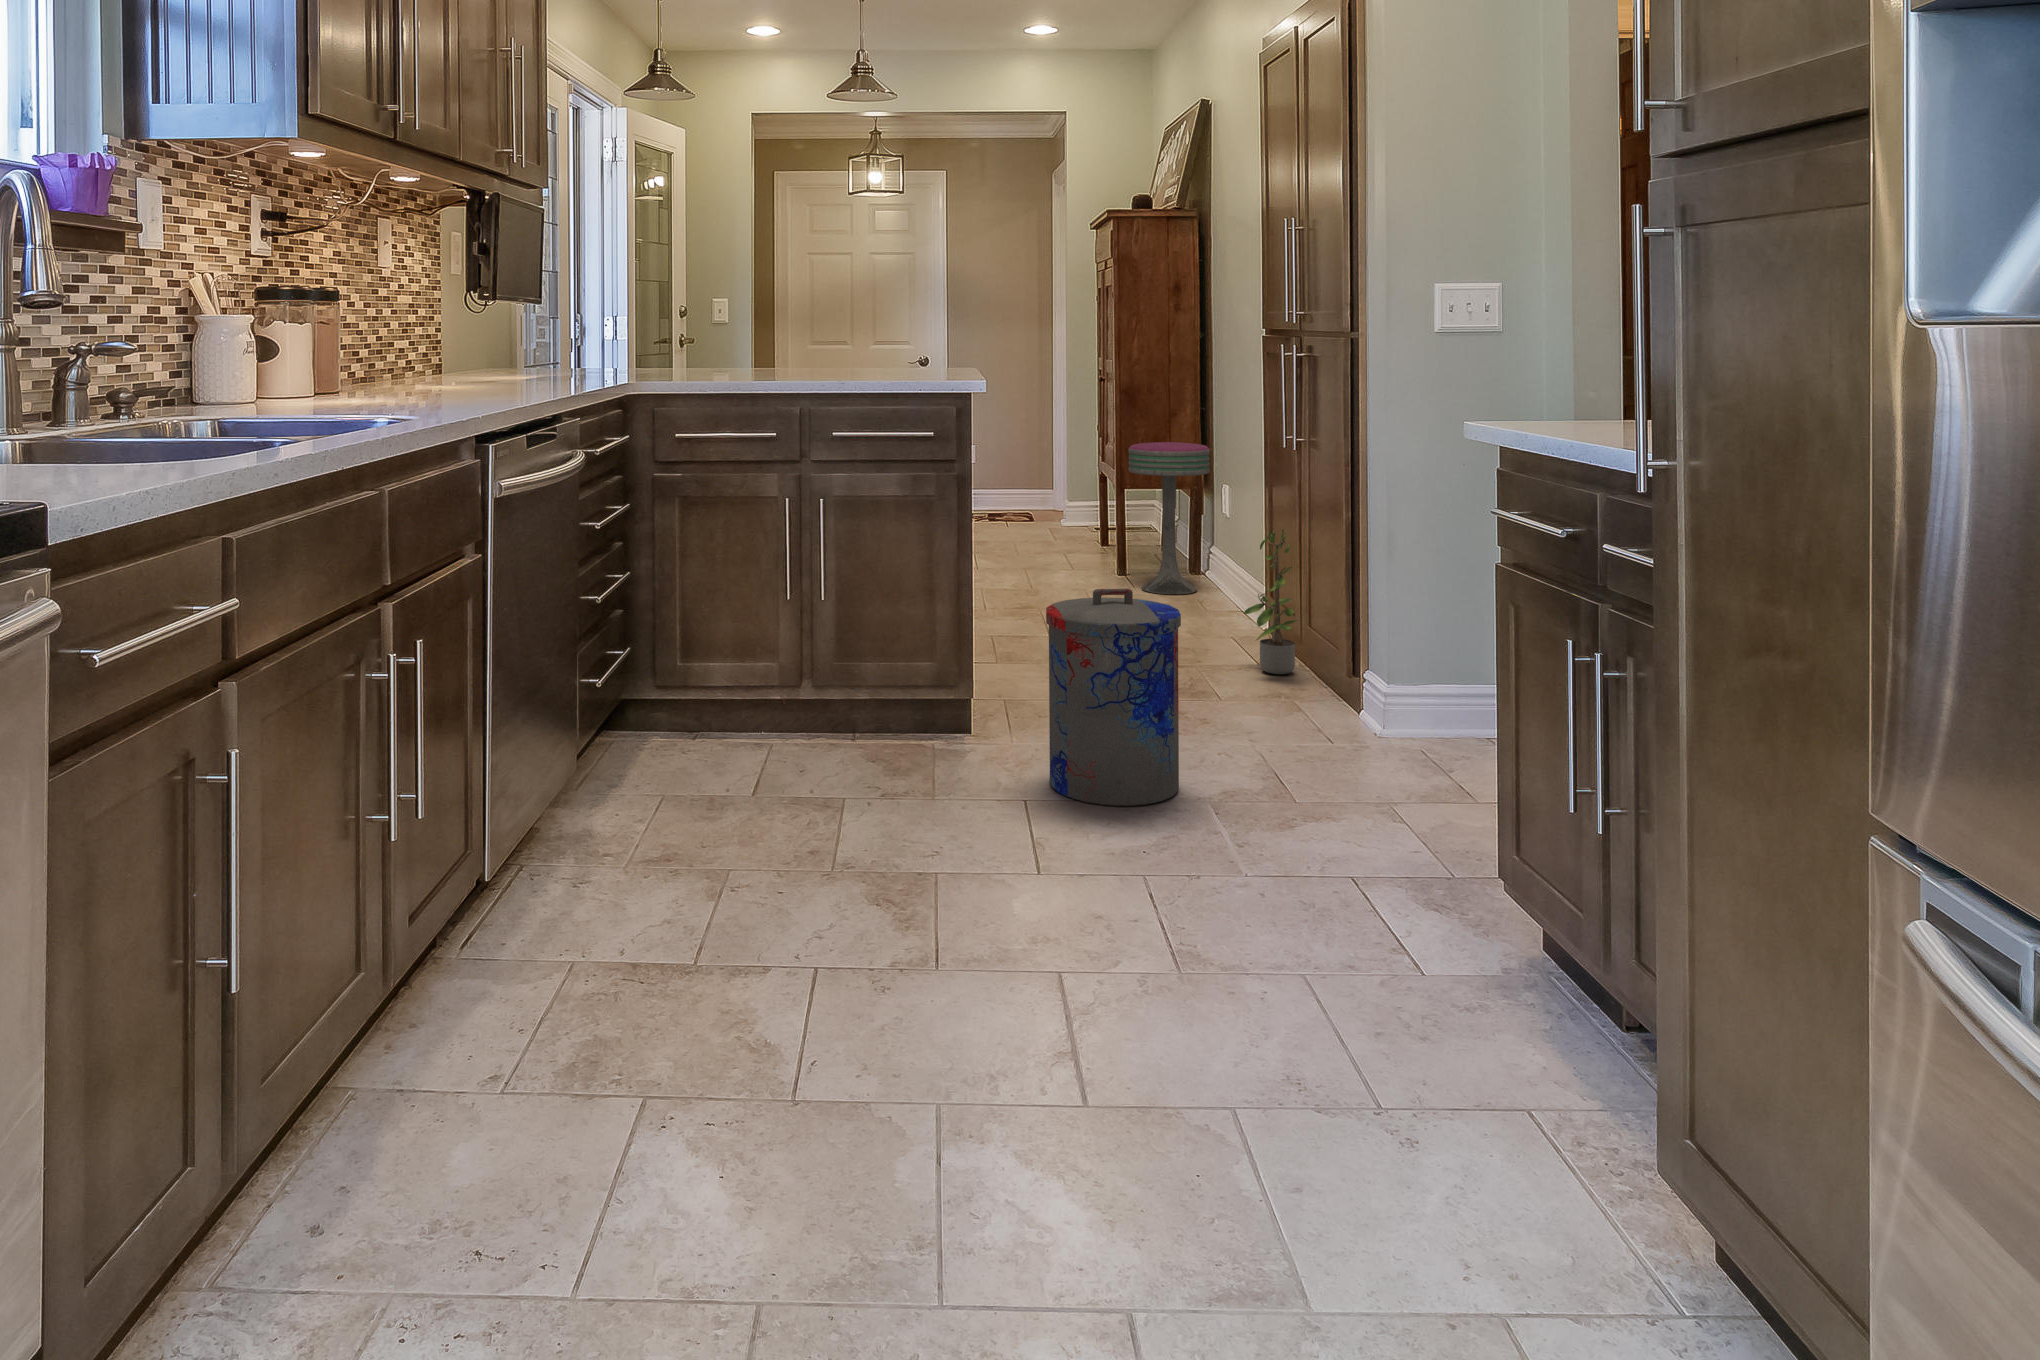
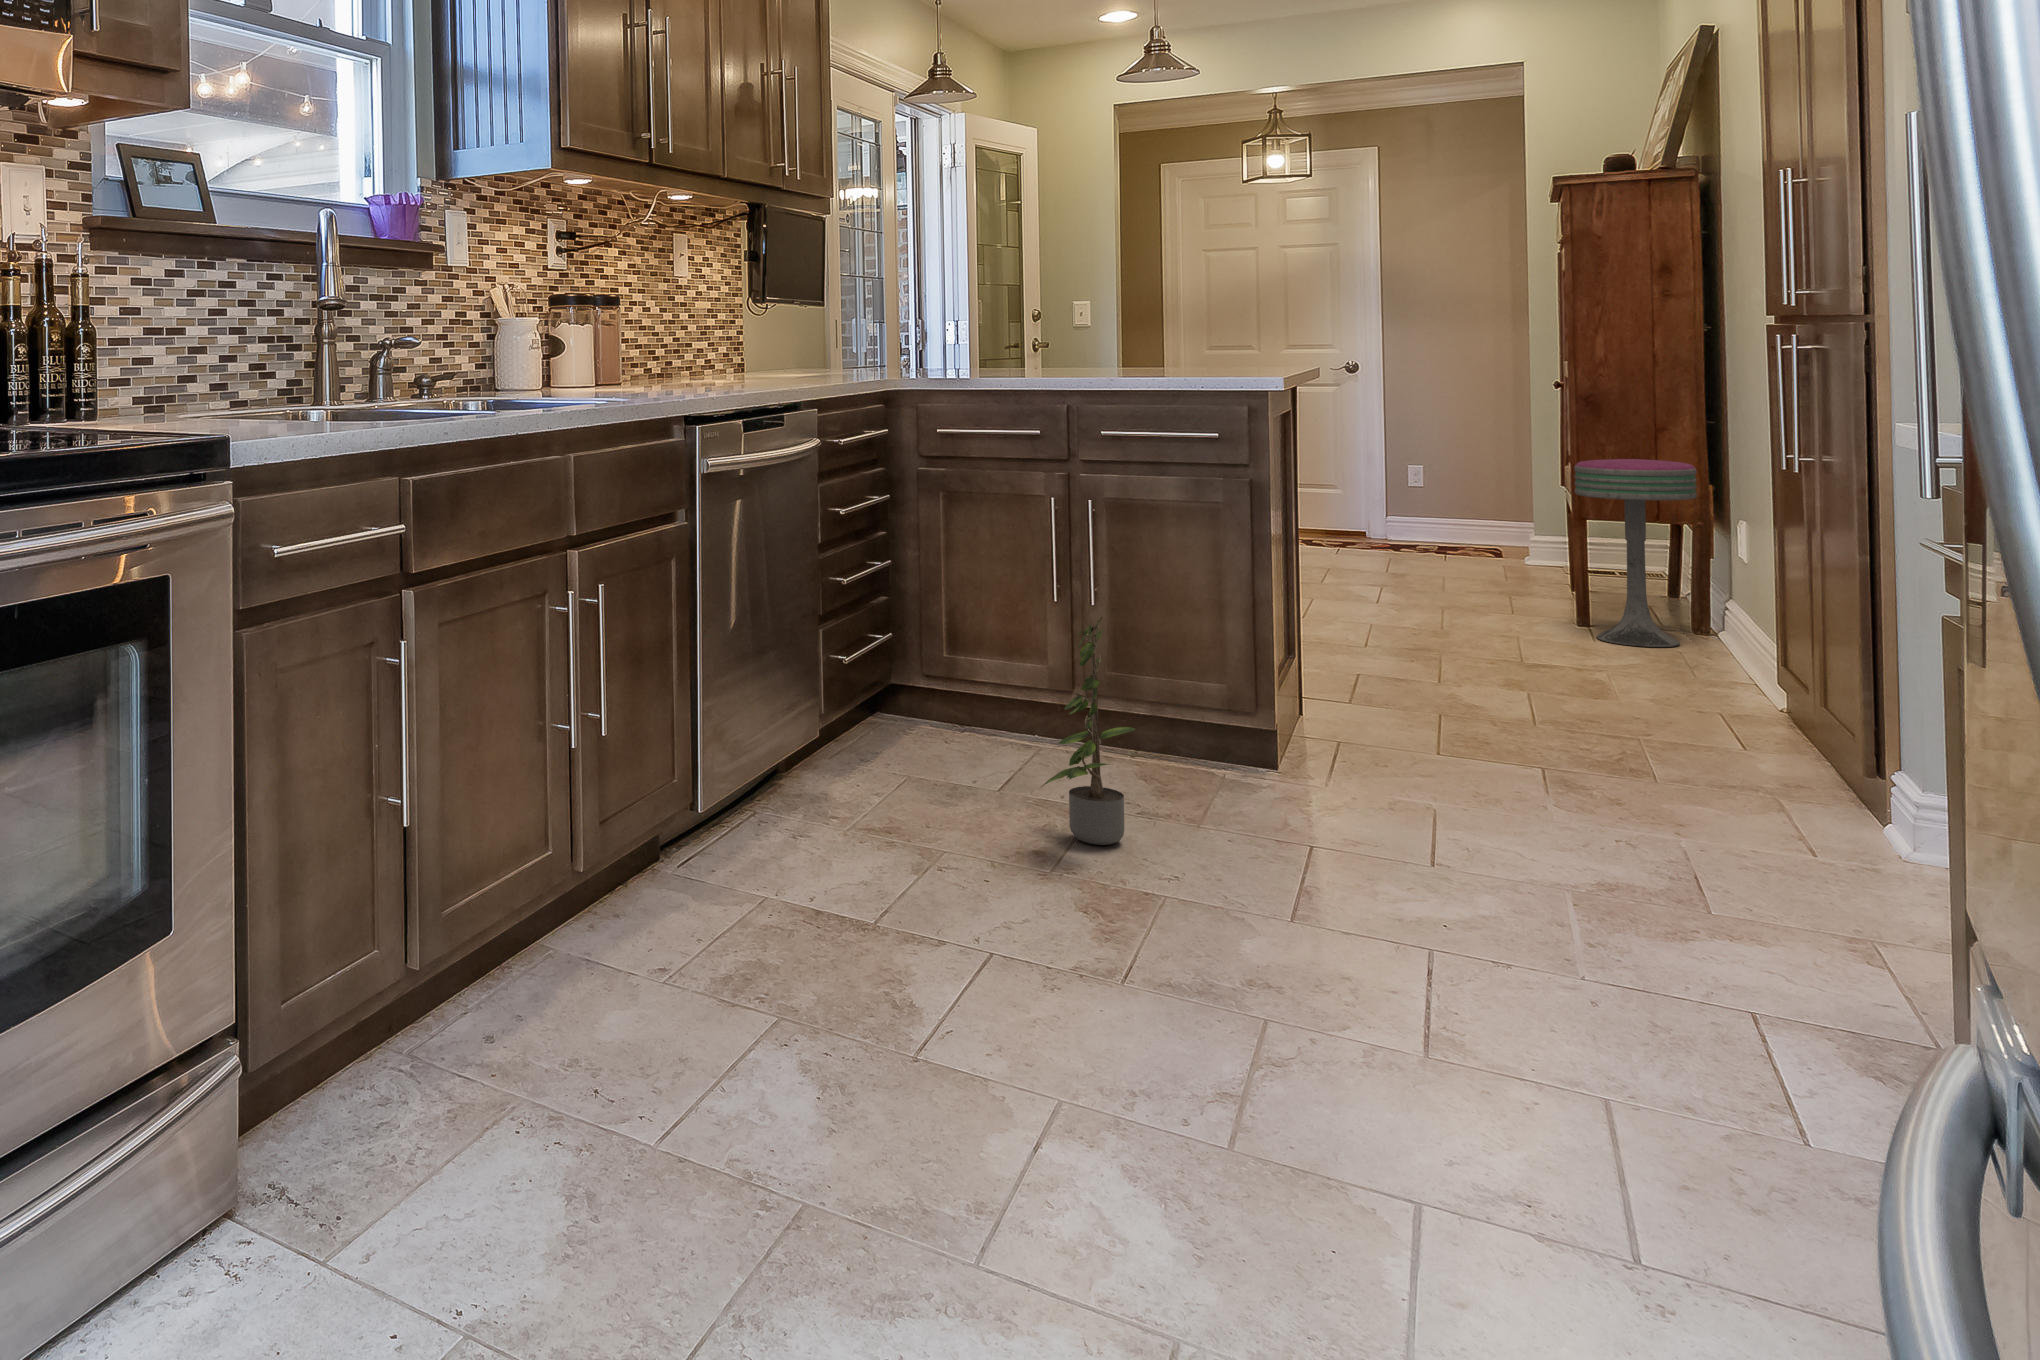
potted plant: present [1244,529,1298,674] -> present [1043,617,1135,845]
trash can: present [1046,588,1181,806] -> none [1325,603,1500,850]

